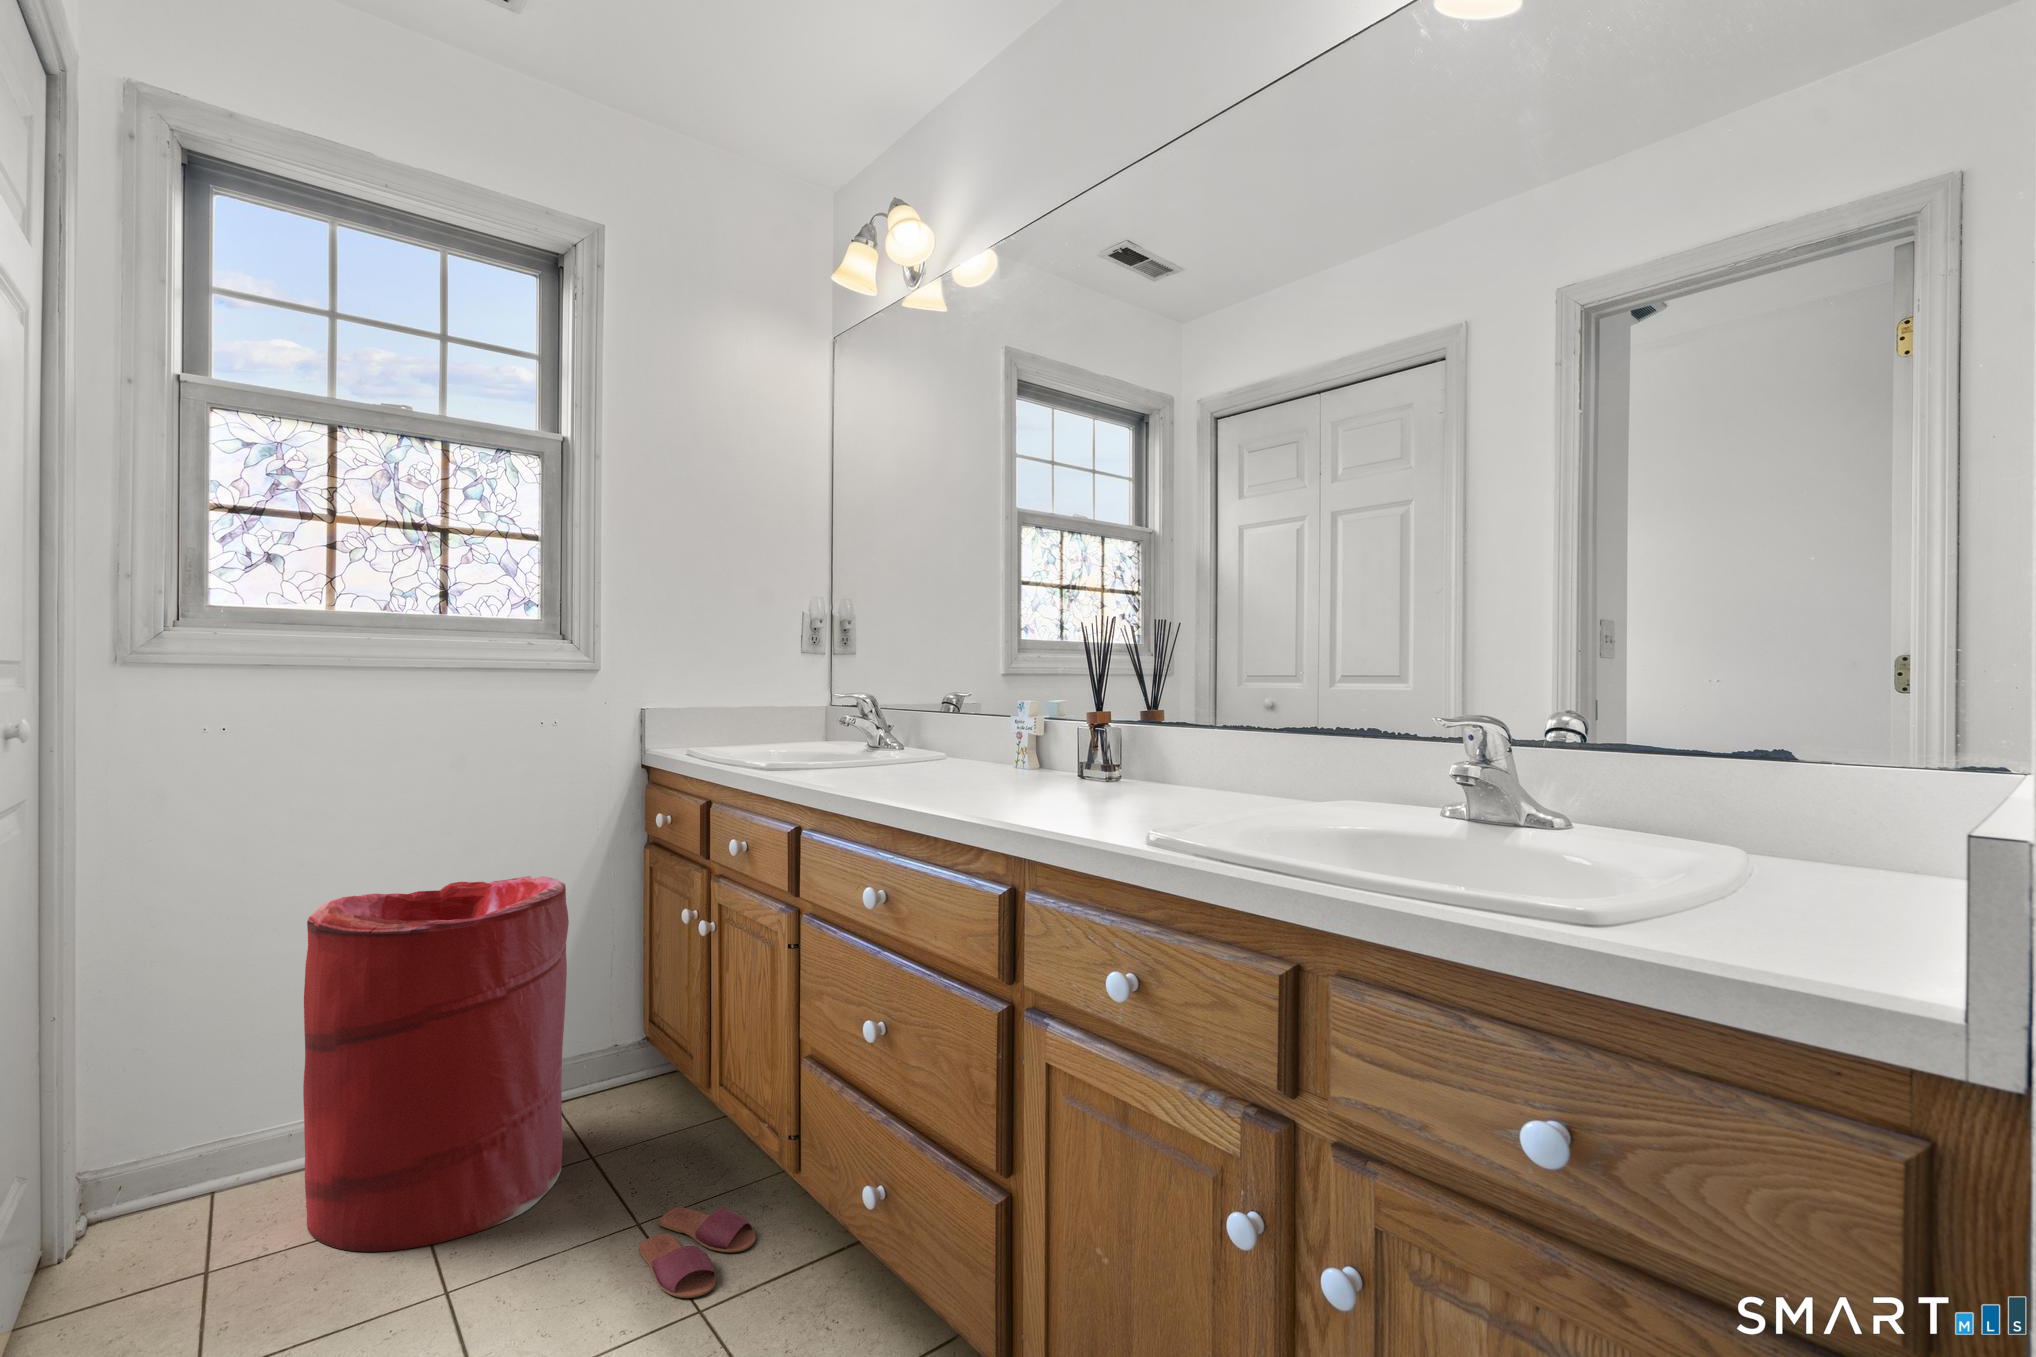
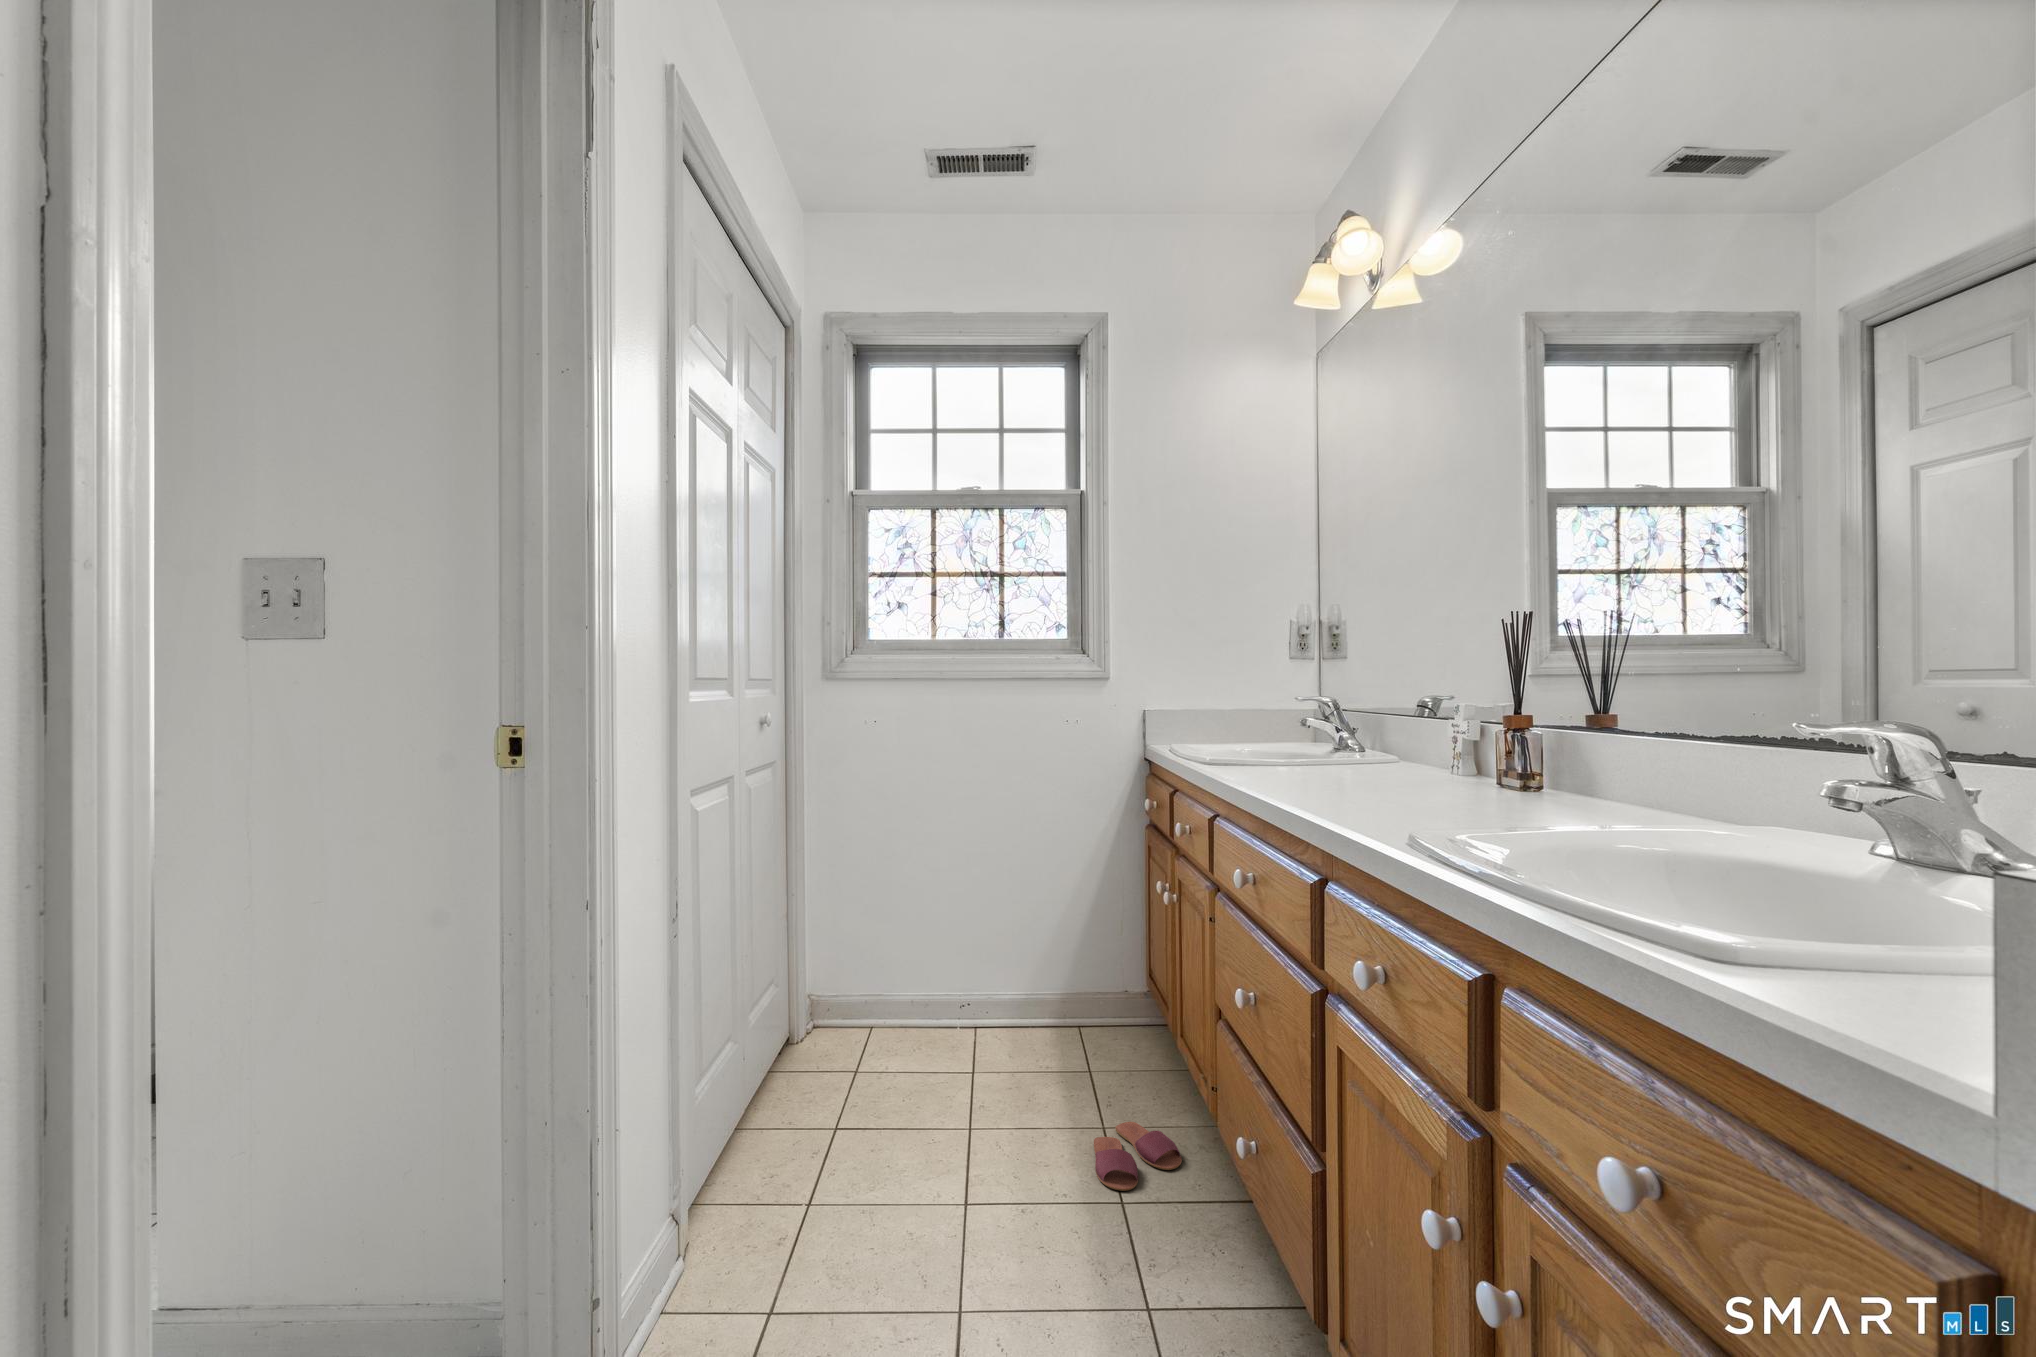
laundry hamper: present [303,876,569,1252] -> none [909,839,1073,1096]

